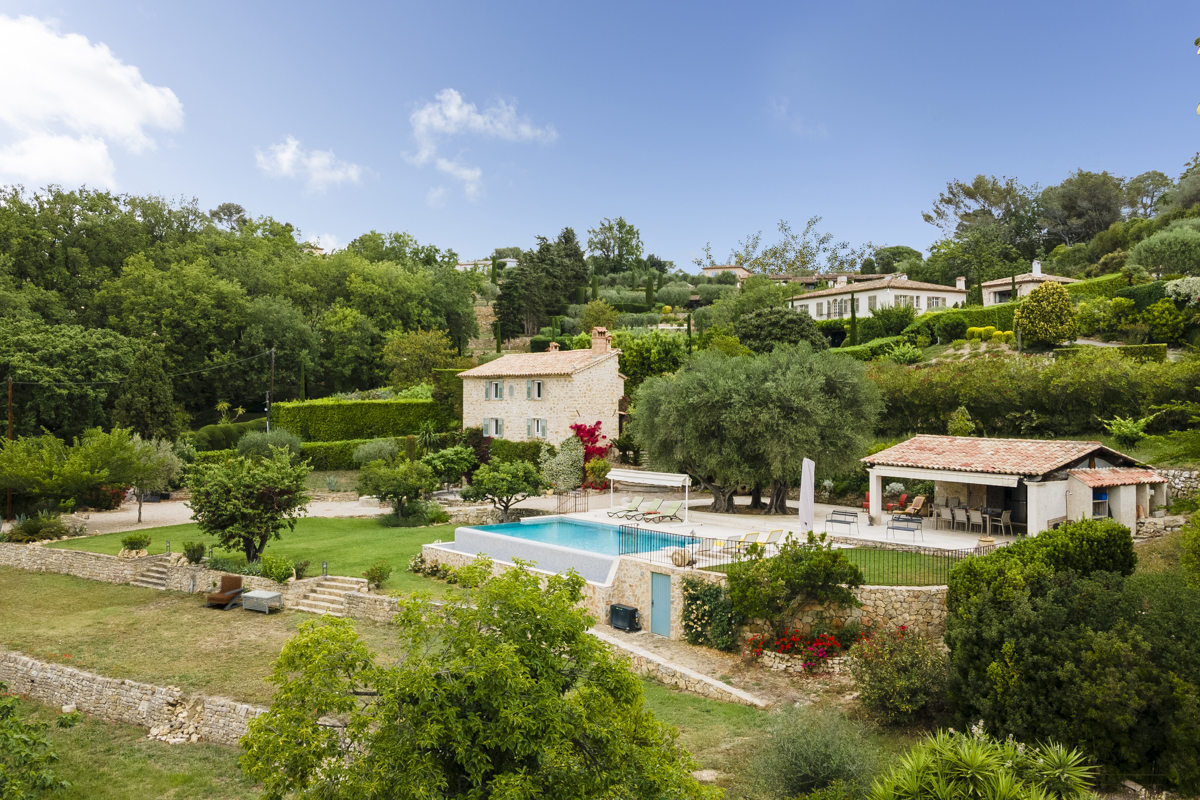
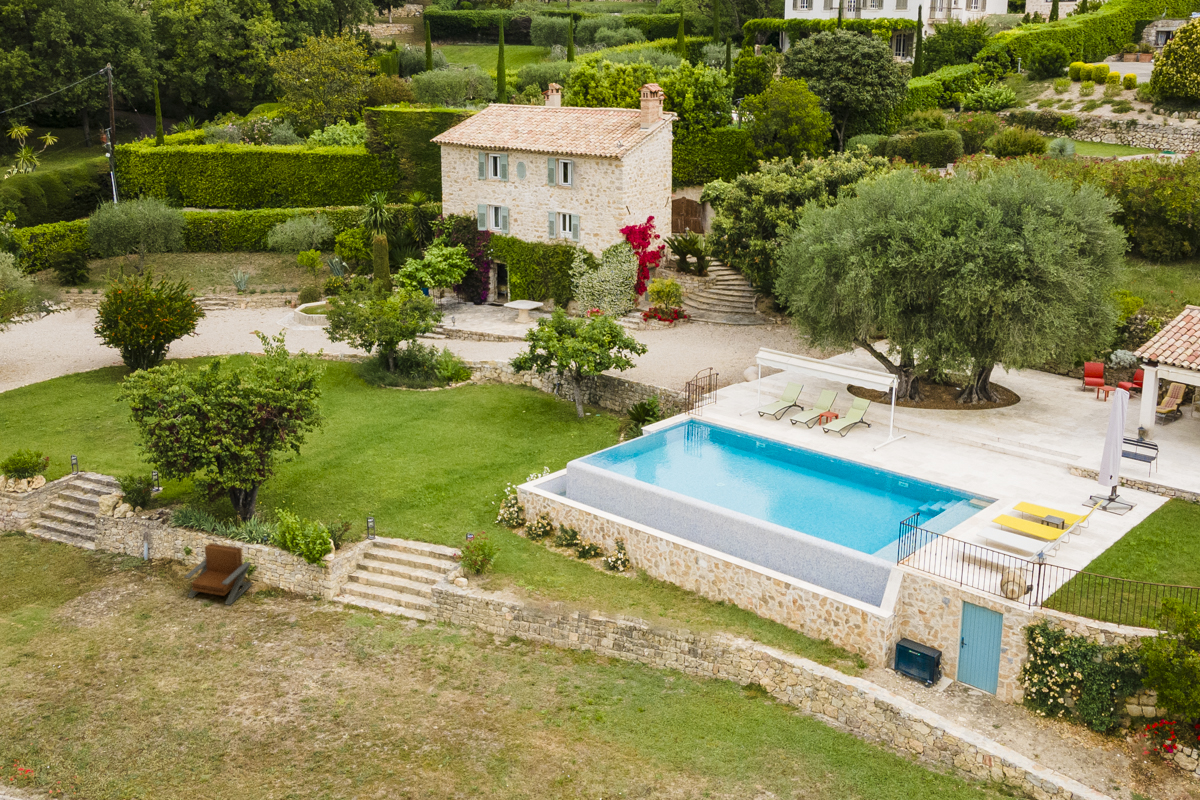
storage bench: present [241,590,282,614] -> none [250,566,316,611]

